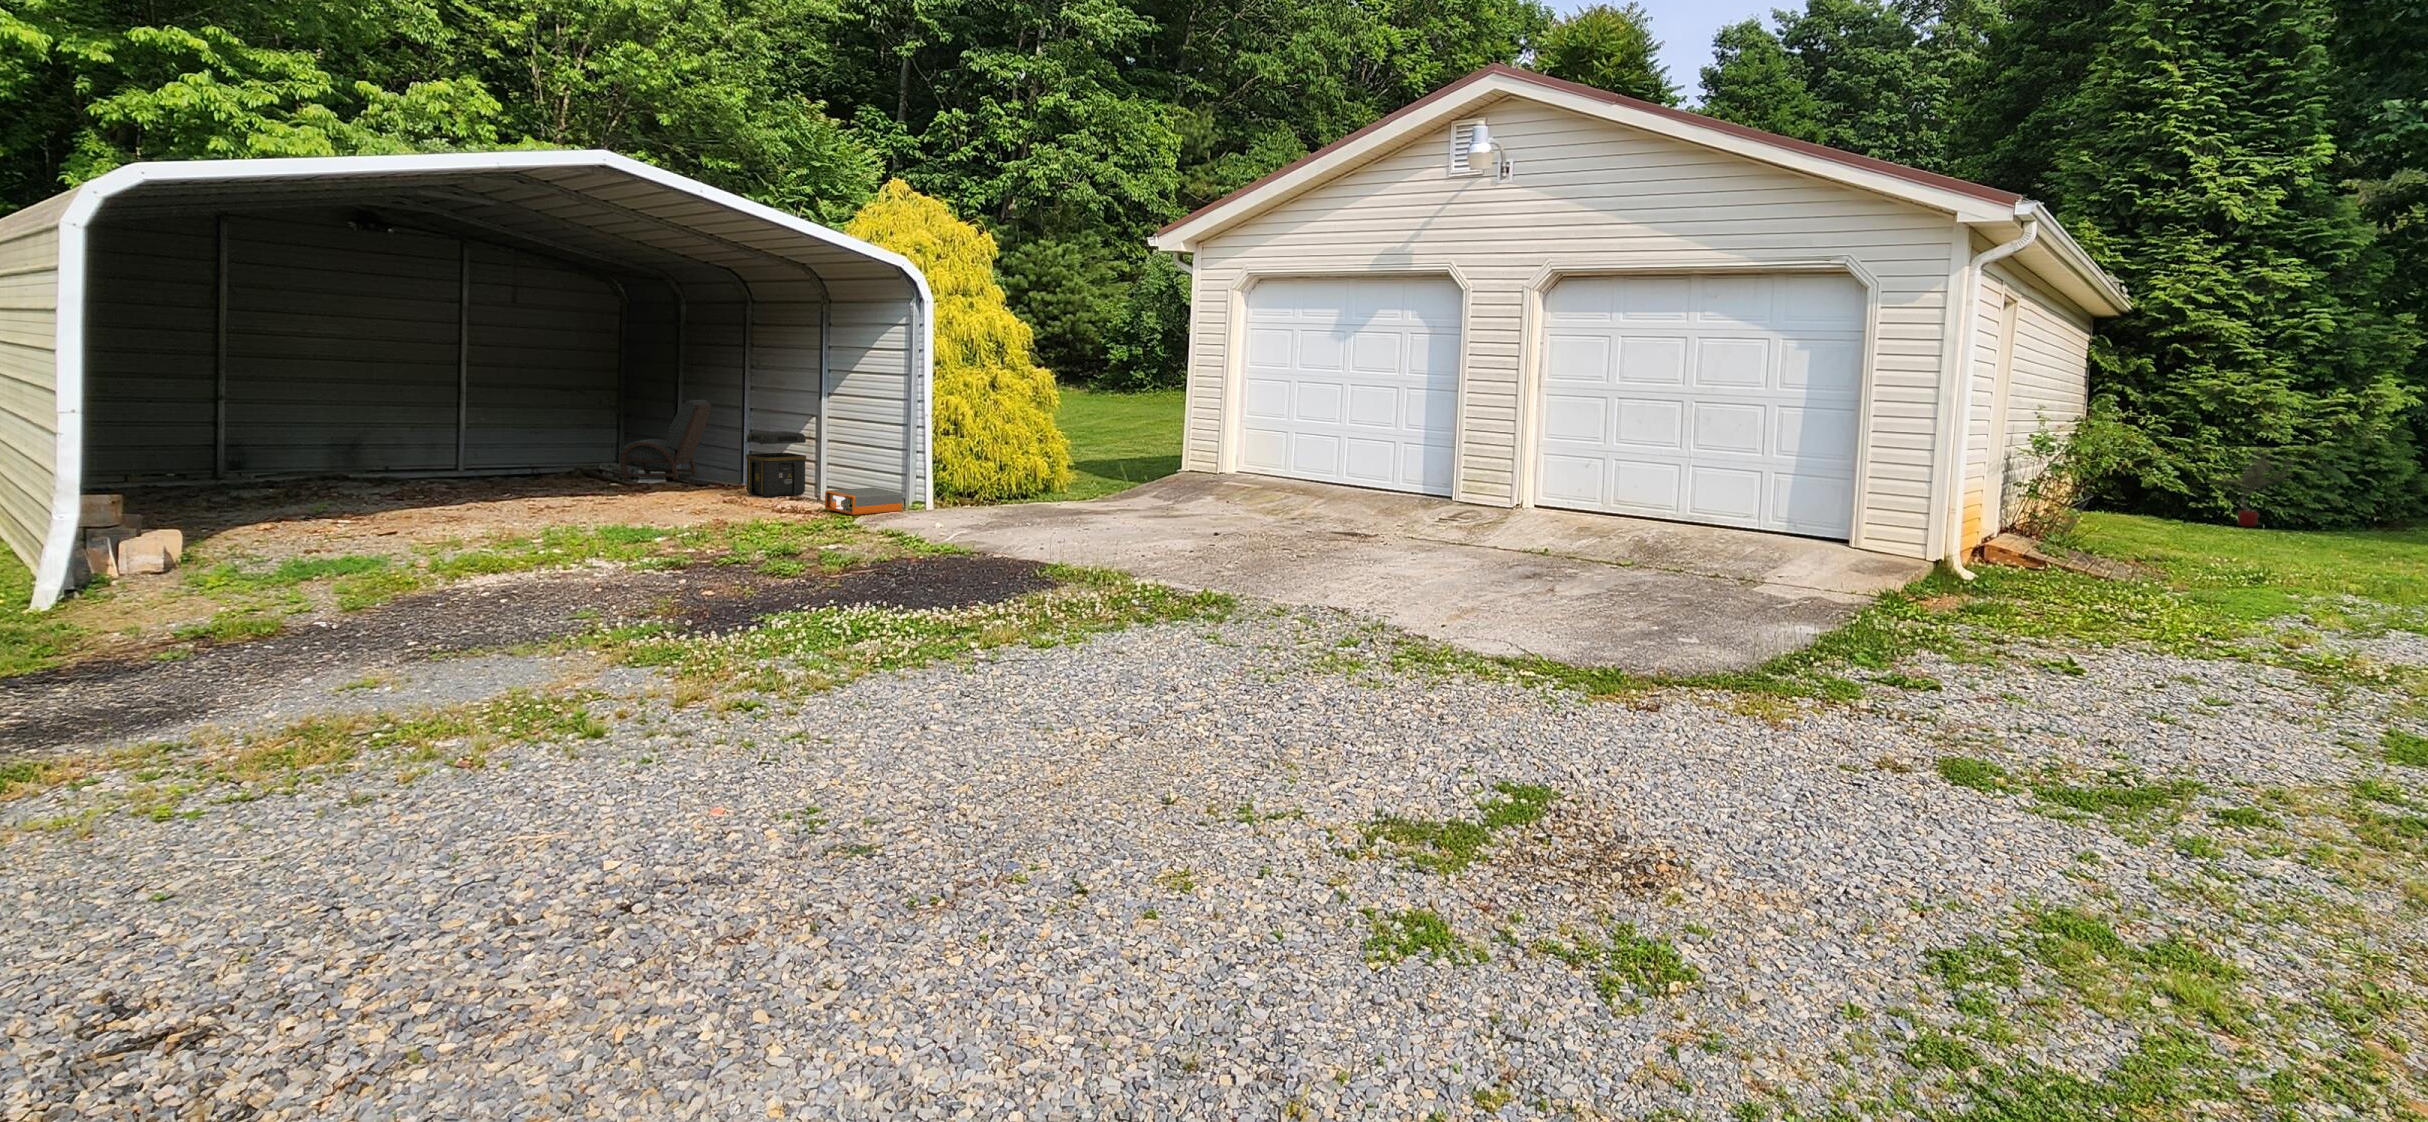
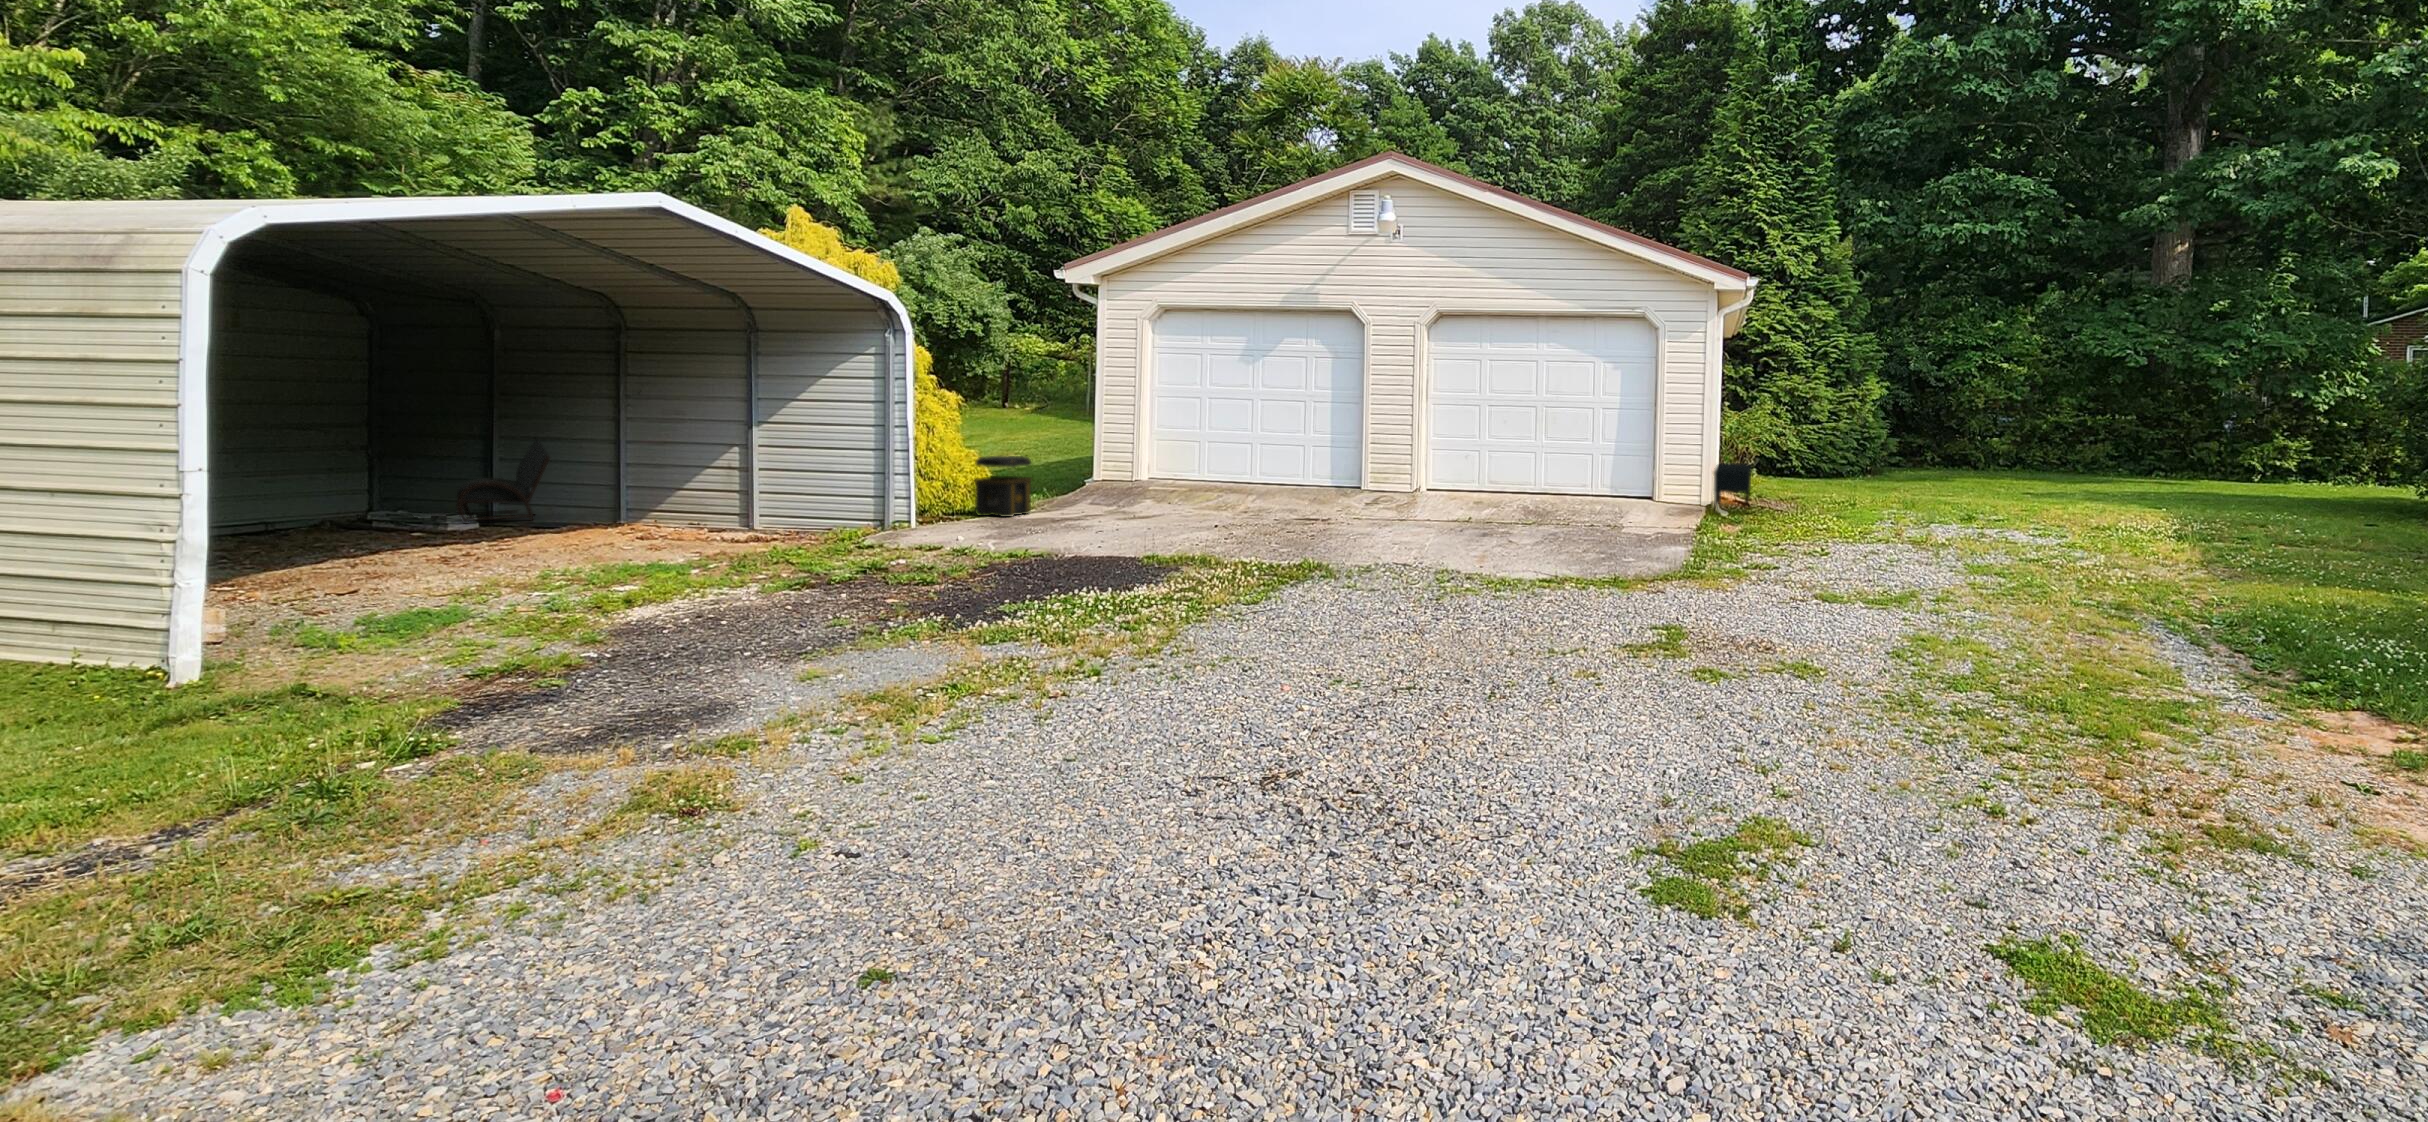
toolbox: present [746,431,806,497] -> present [975,456,1032,517]
potted tree: present [2212,448,2294,527] -> none [1788,421,1832,473]
storage box: present [825,487,902,515] -> none [816,508,893,533]
bench: none [1956,504,2055,591] -> present [1714,463,1752,512]

